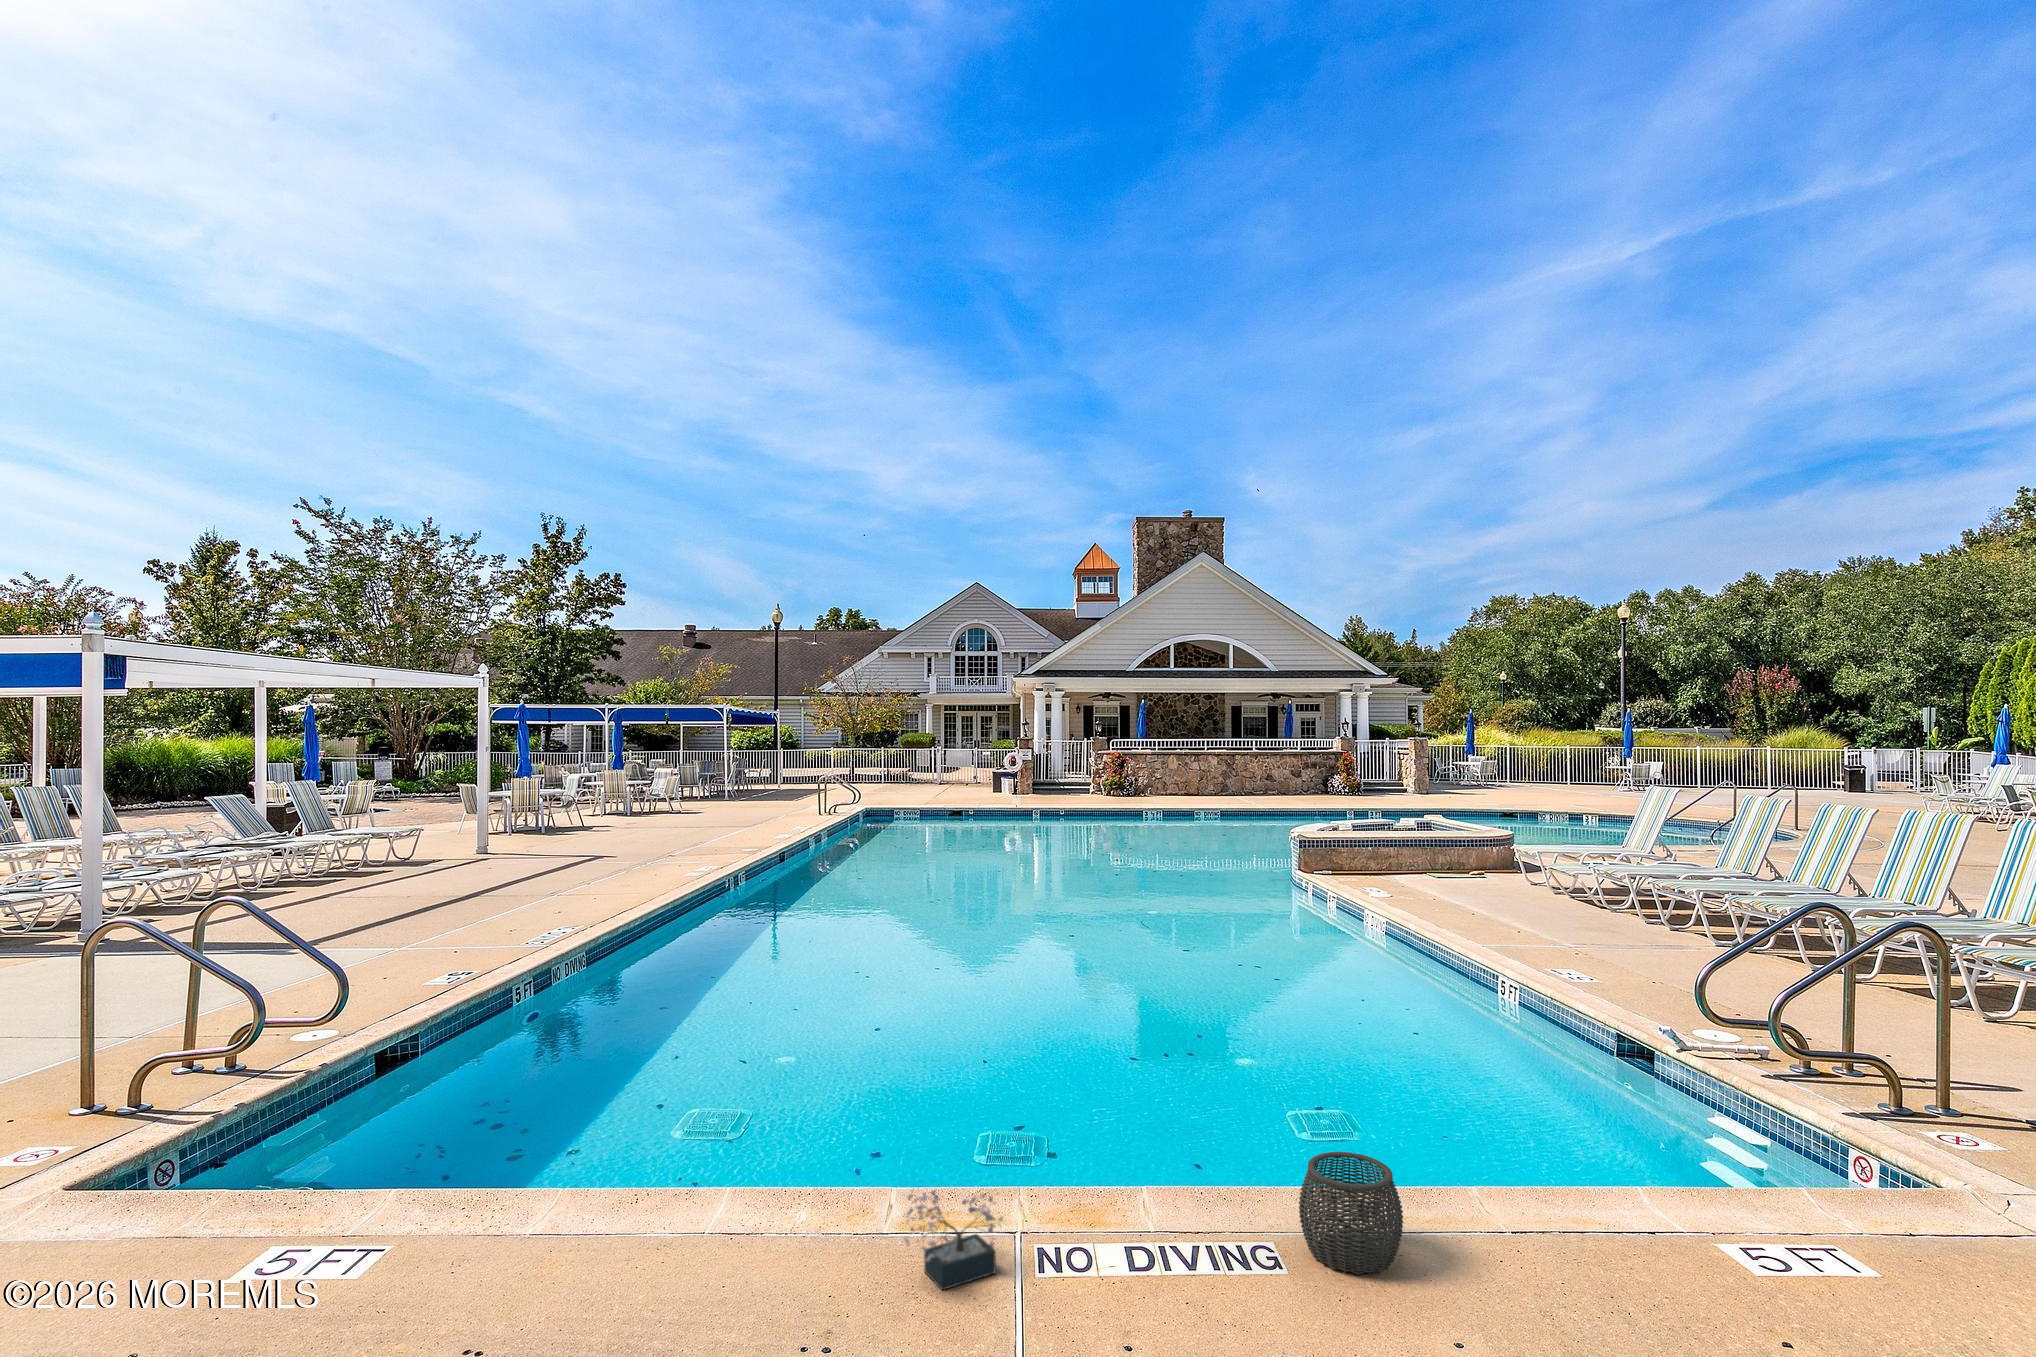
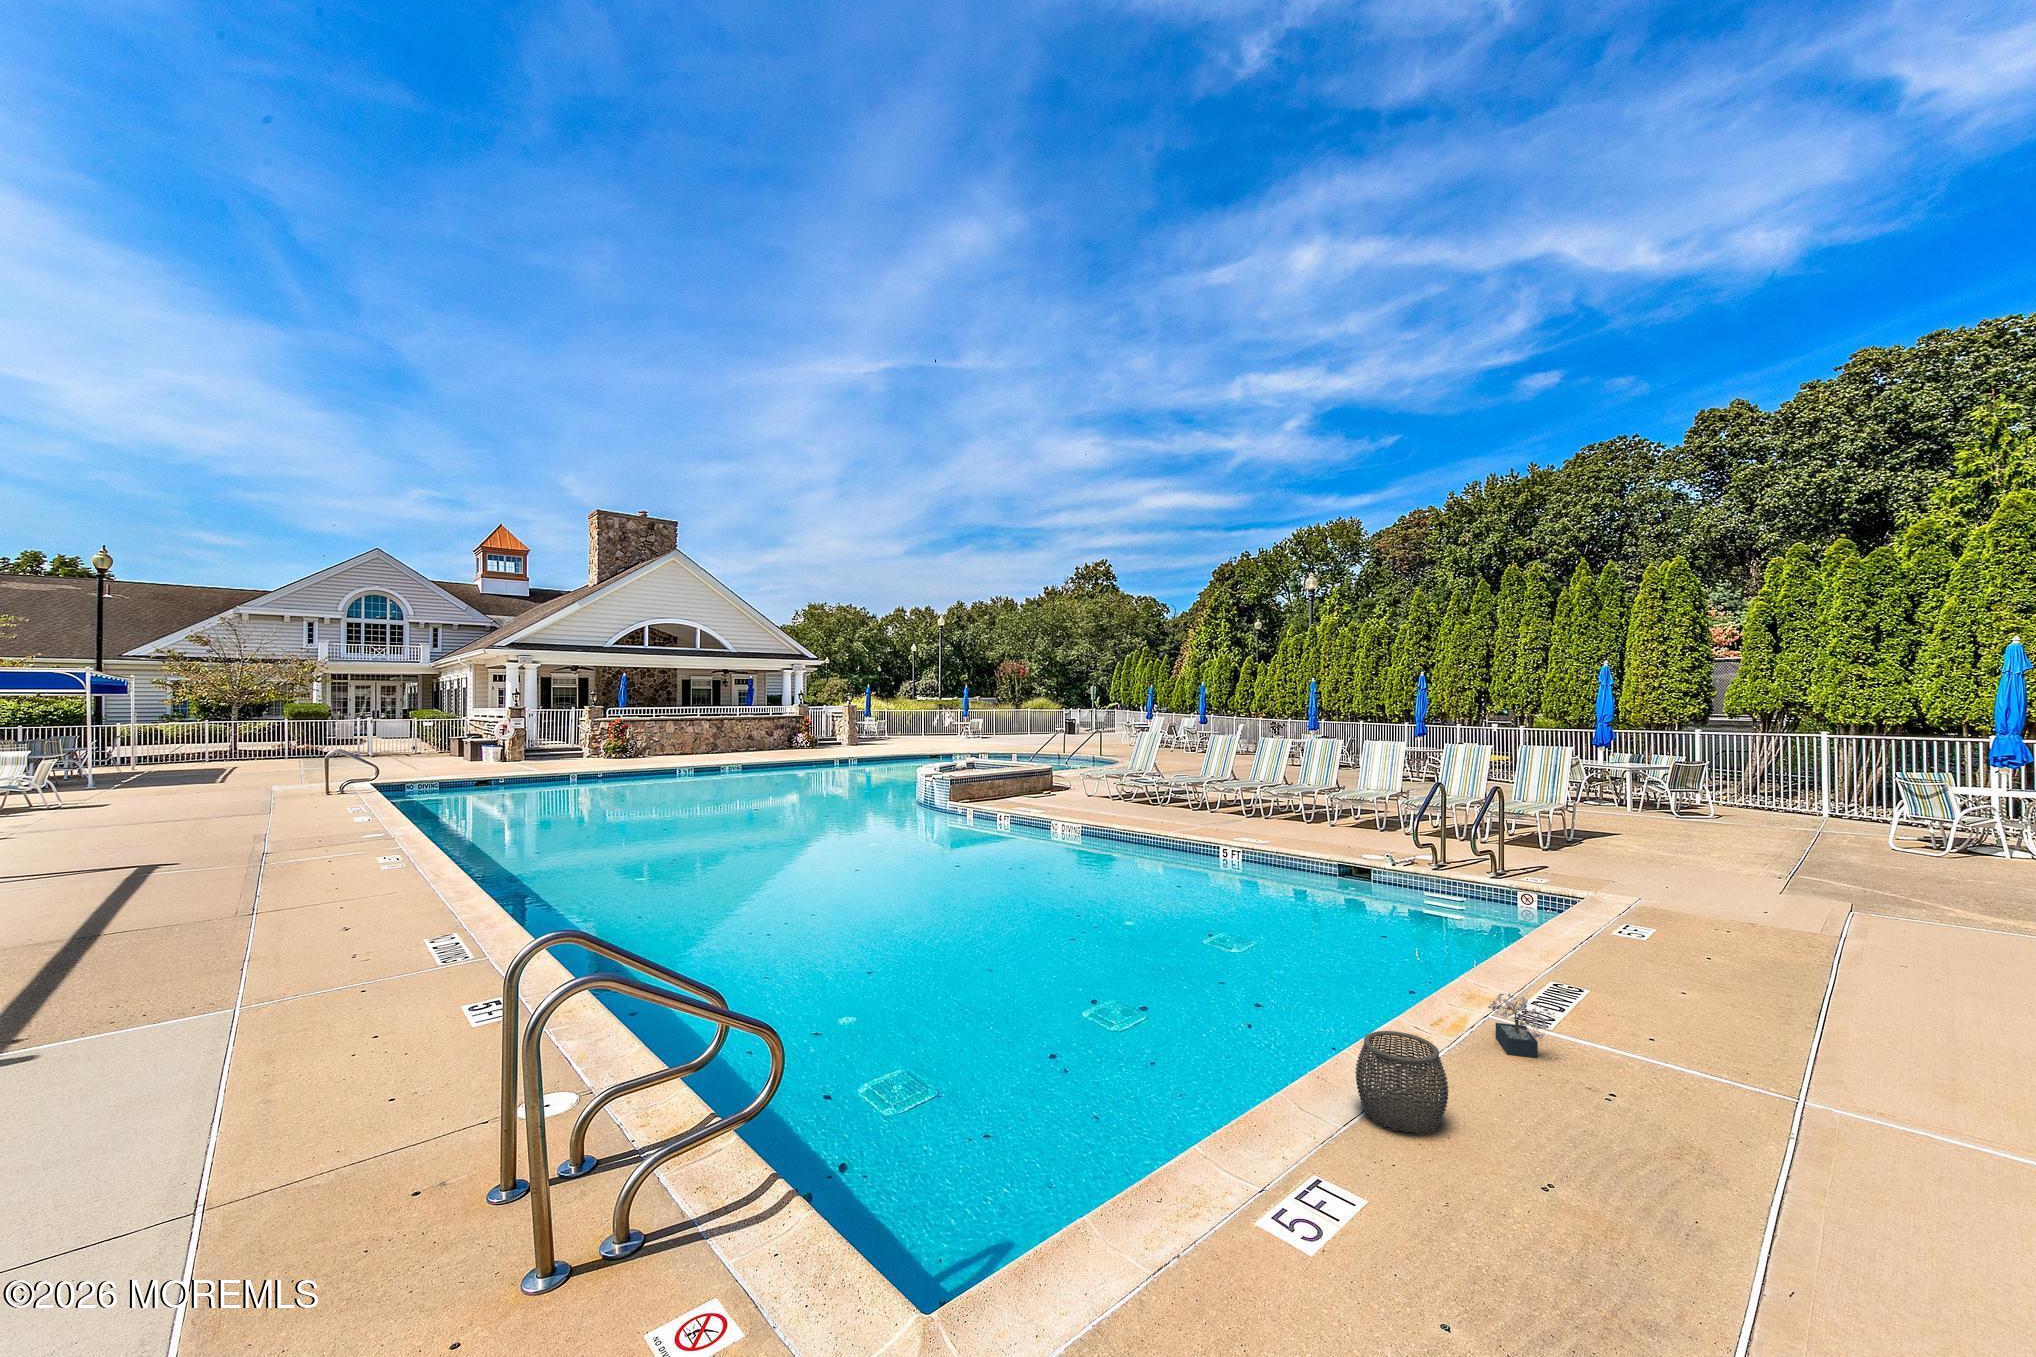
woven basket: present [1299,1152,1403,1275] -> present [1355,1031,1449,1134]

